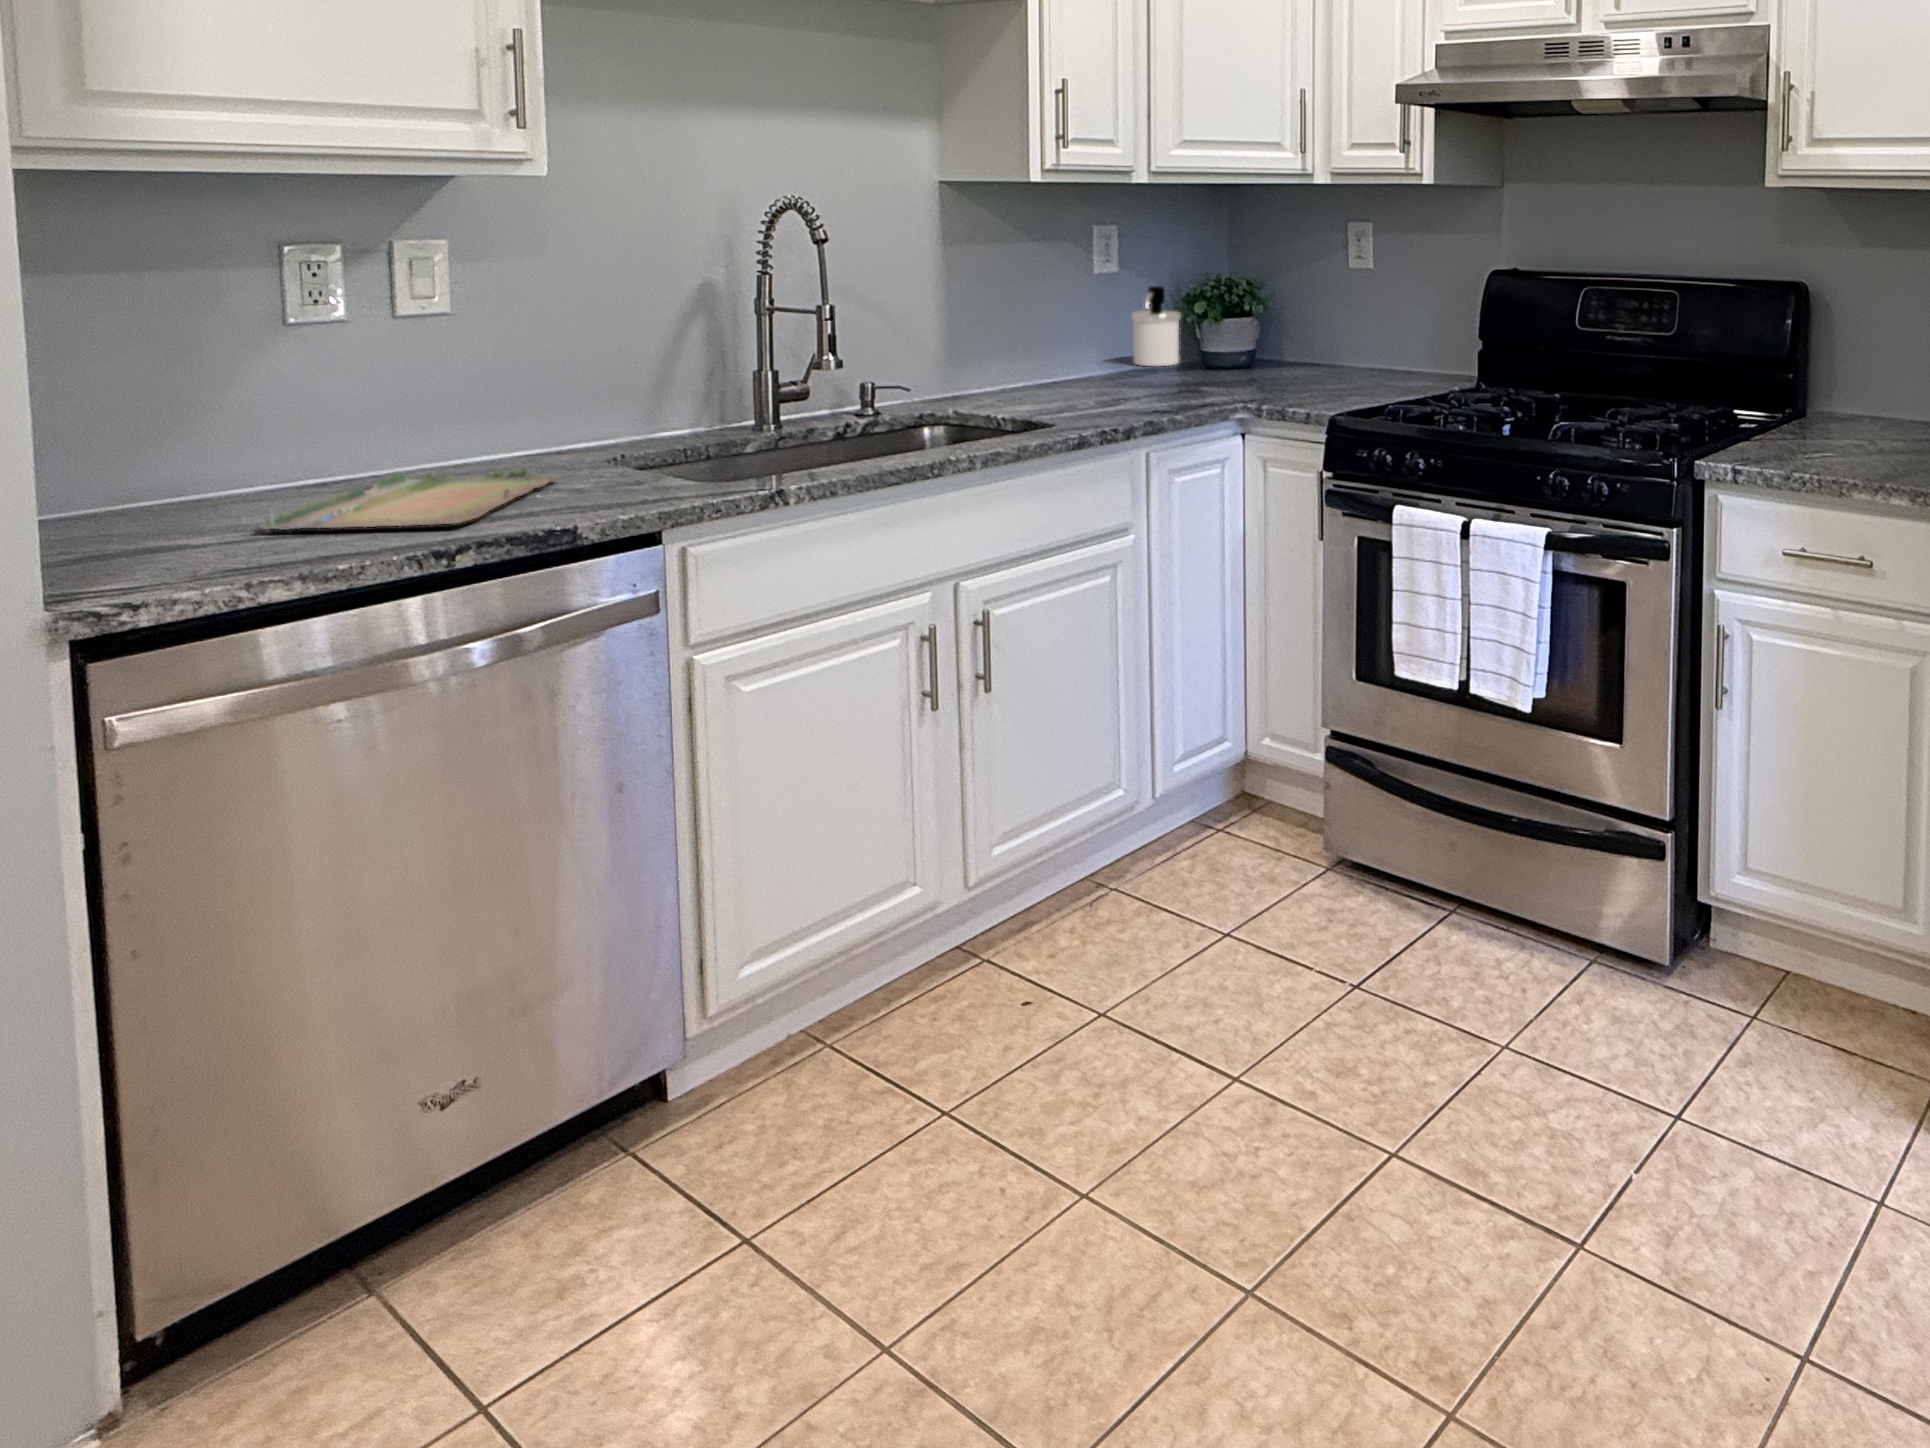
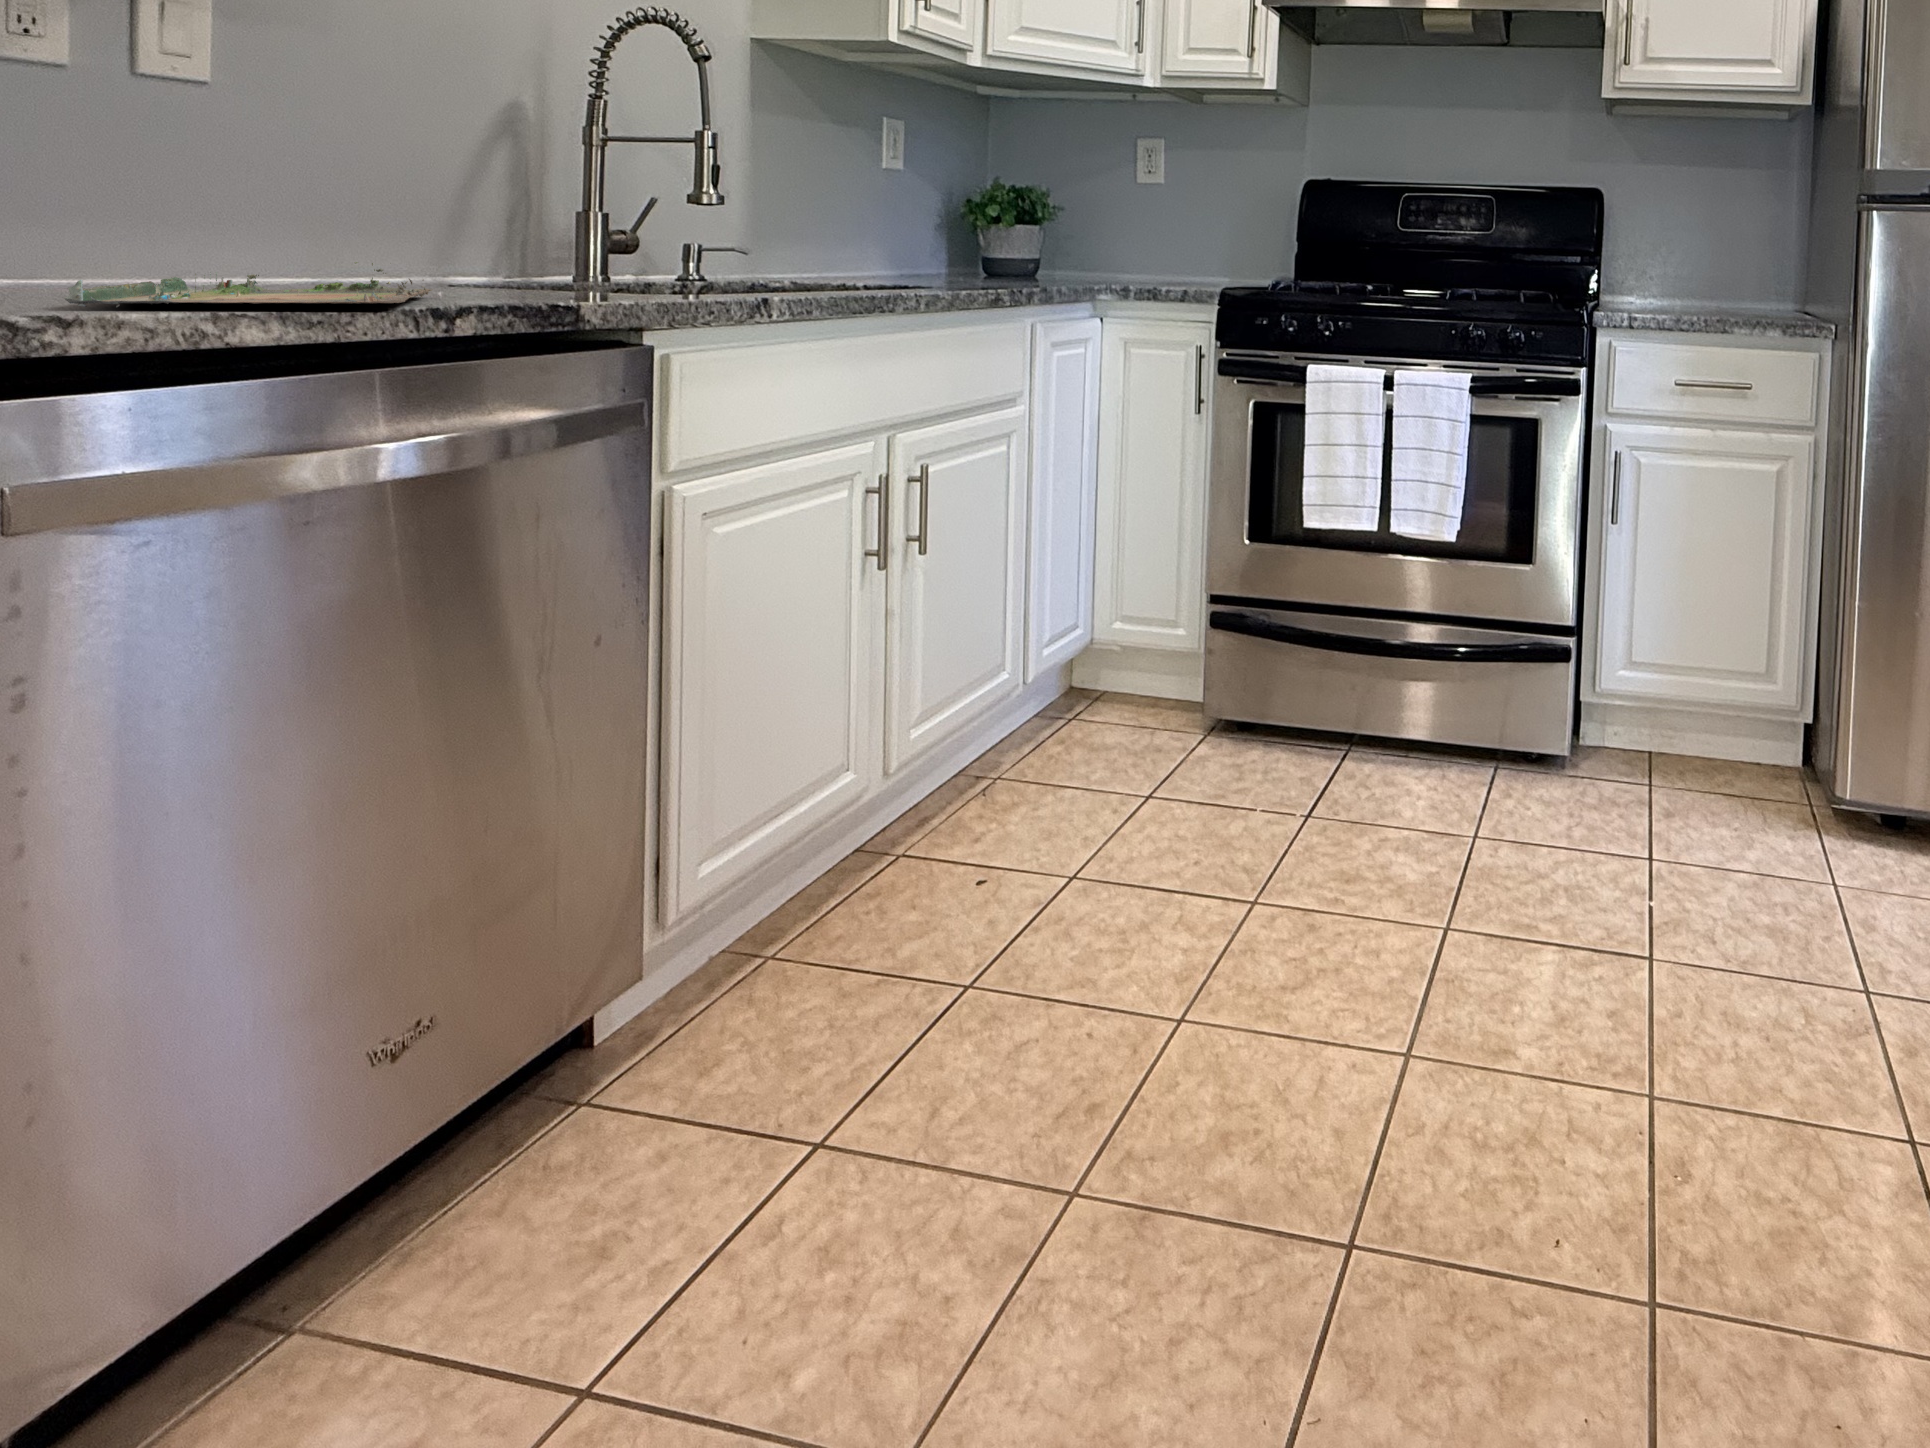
soap dispenser: present [1132,286,1181,366] -> none [917,193,970,275]

